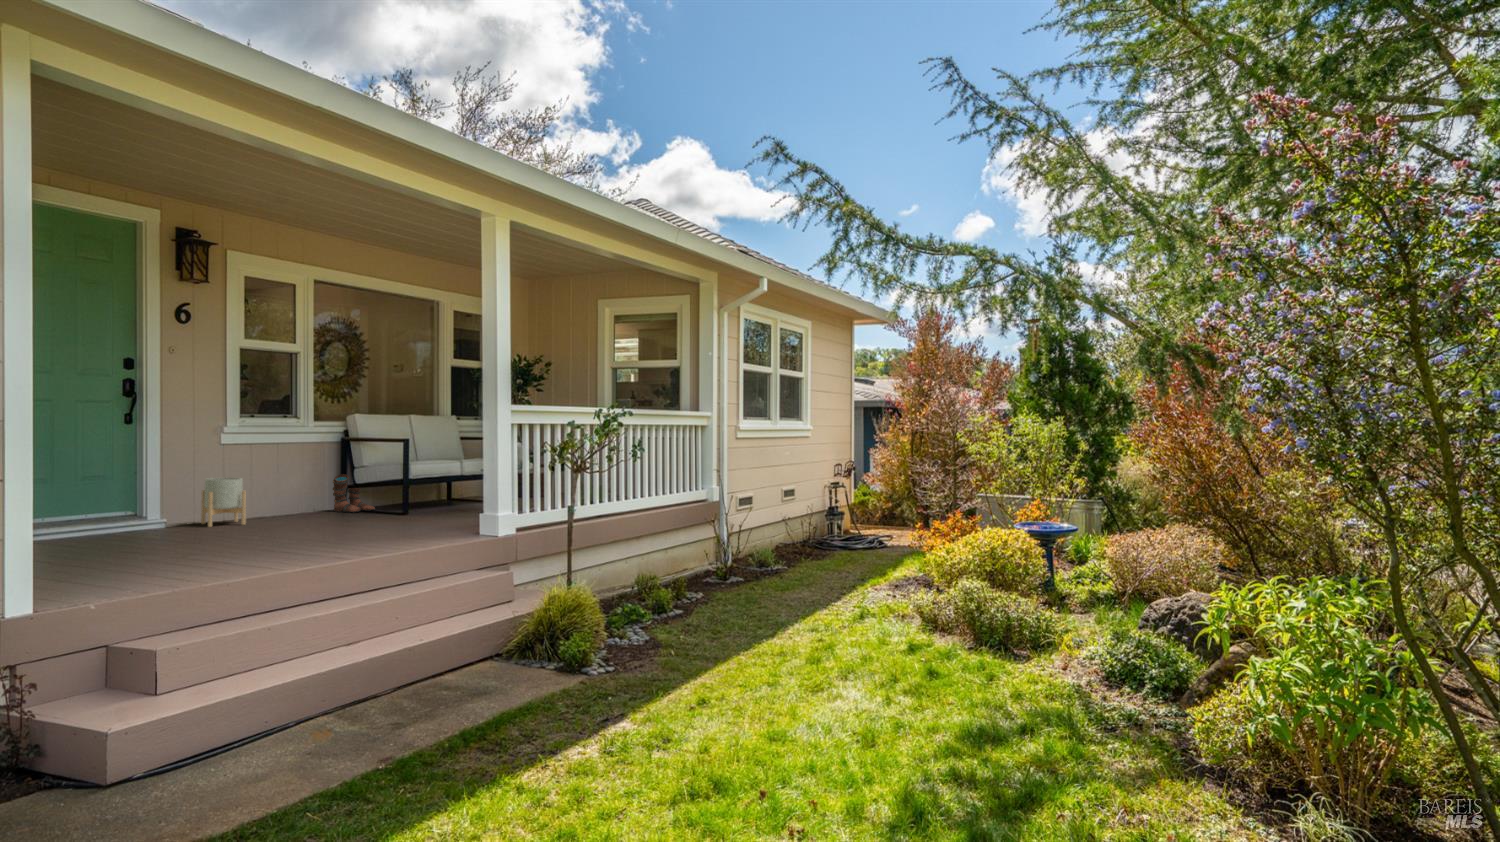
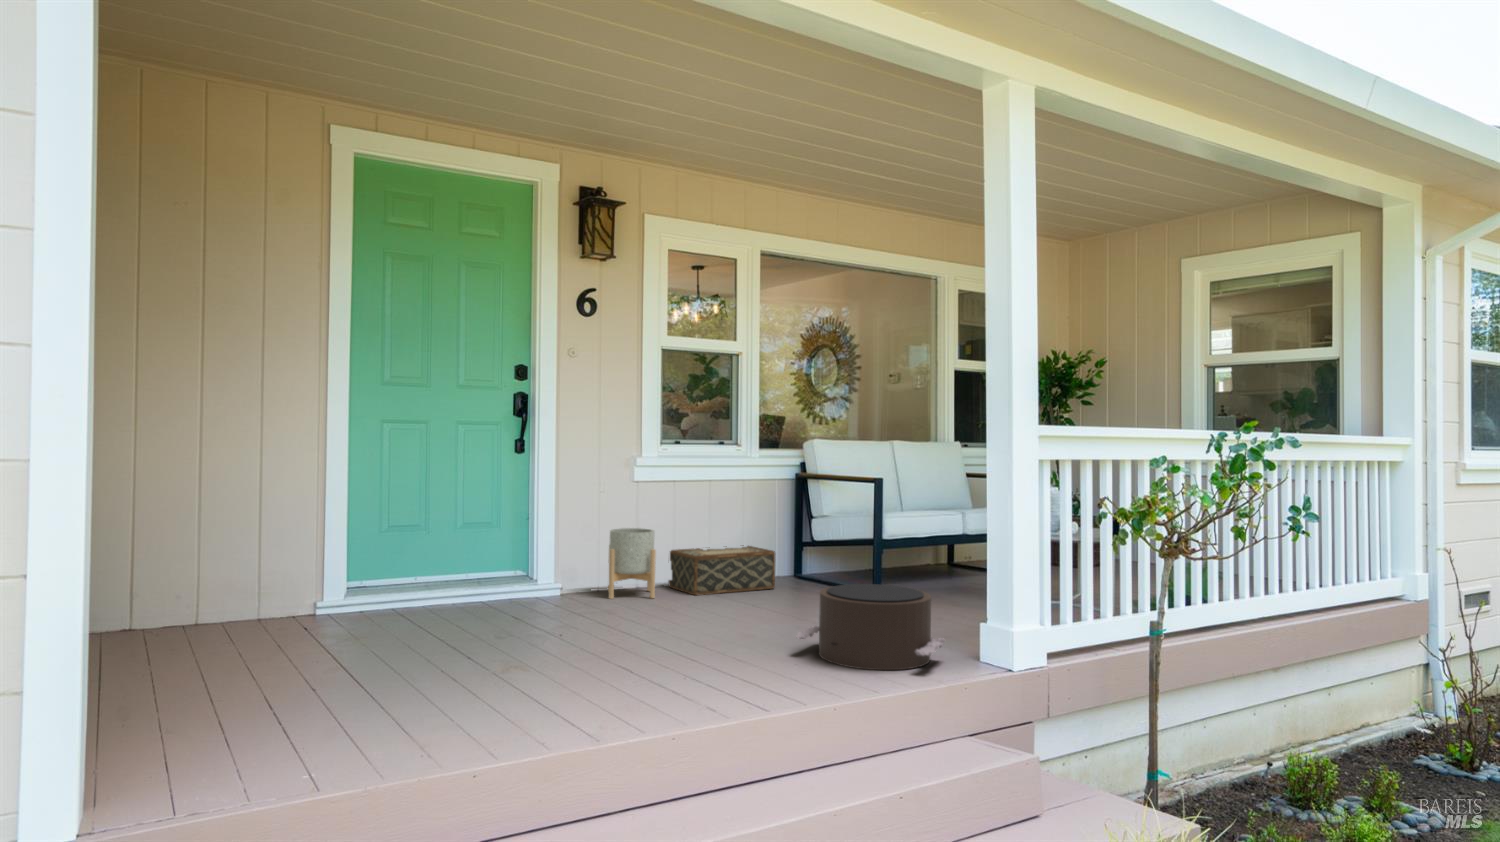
boots: present [333,474,375,513] -> none [780,525,841,587]
woven basket: none [248,488,333,521] -> present [668,545,775,596]
pouf: none [373,496,462,539] -> present [797,584,945,670]

